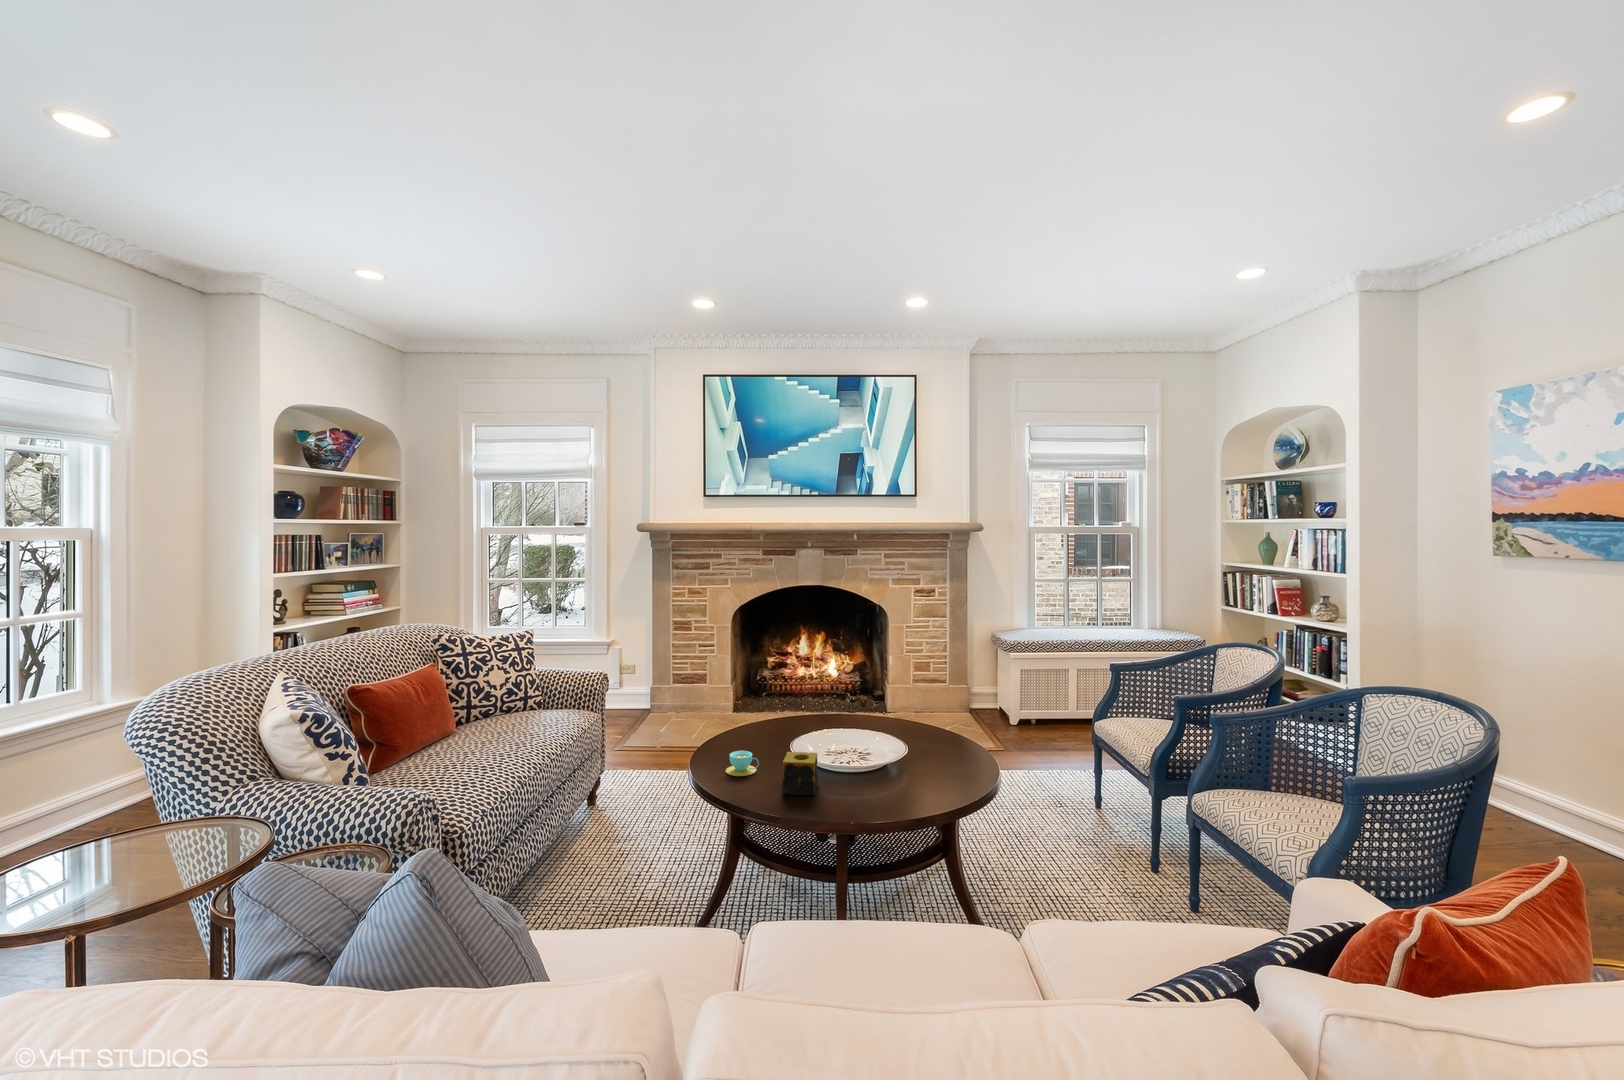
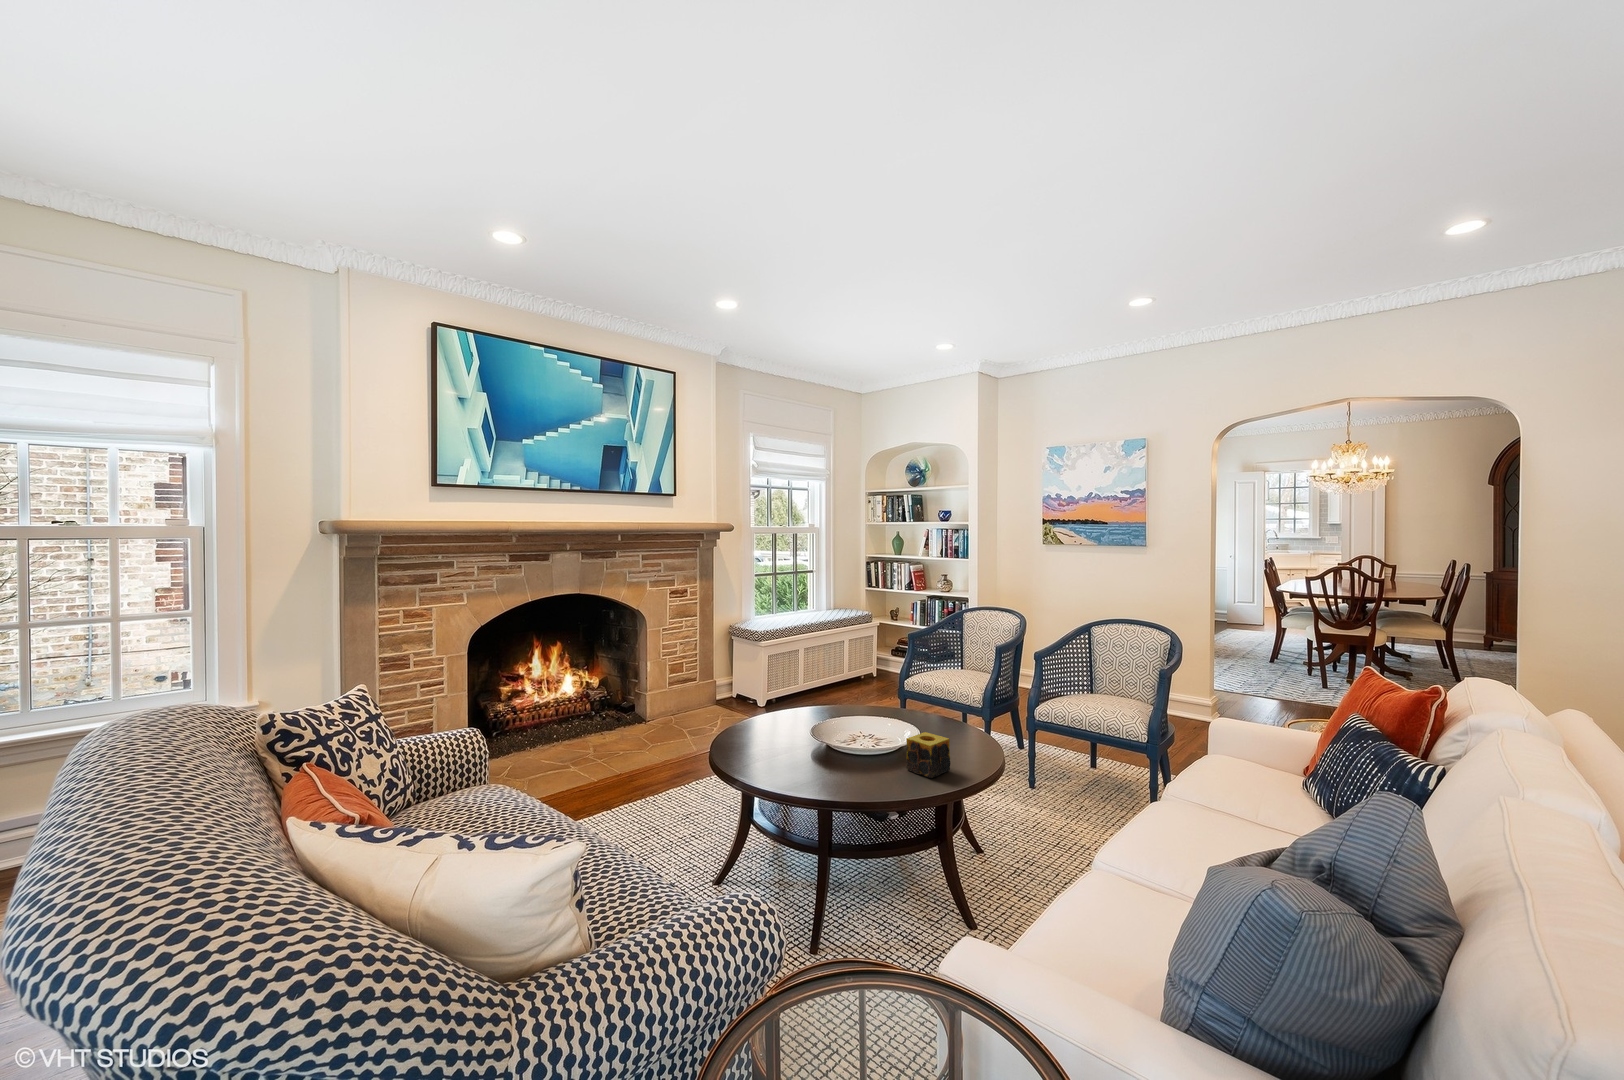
teacup: present [725,751,759,776] -> none [833,754,870,782]

